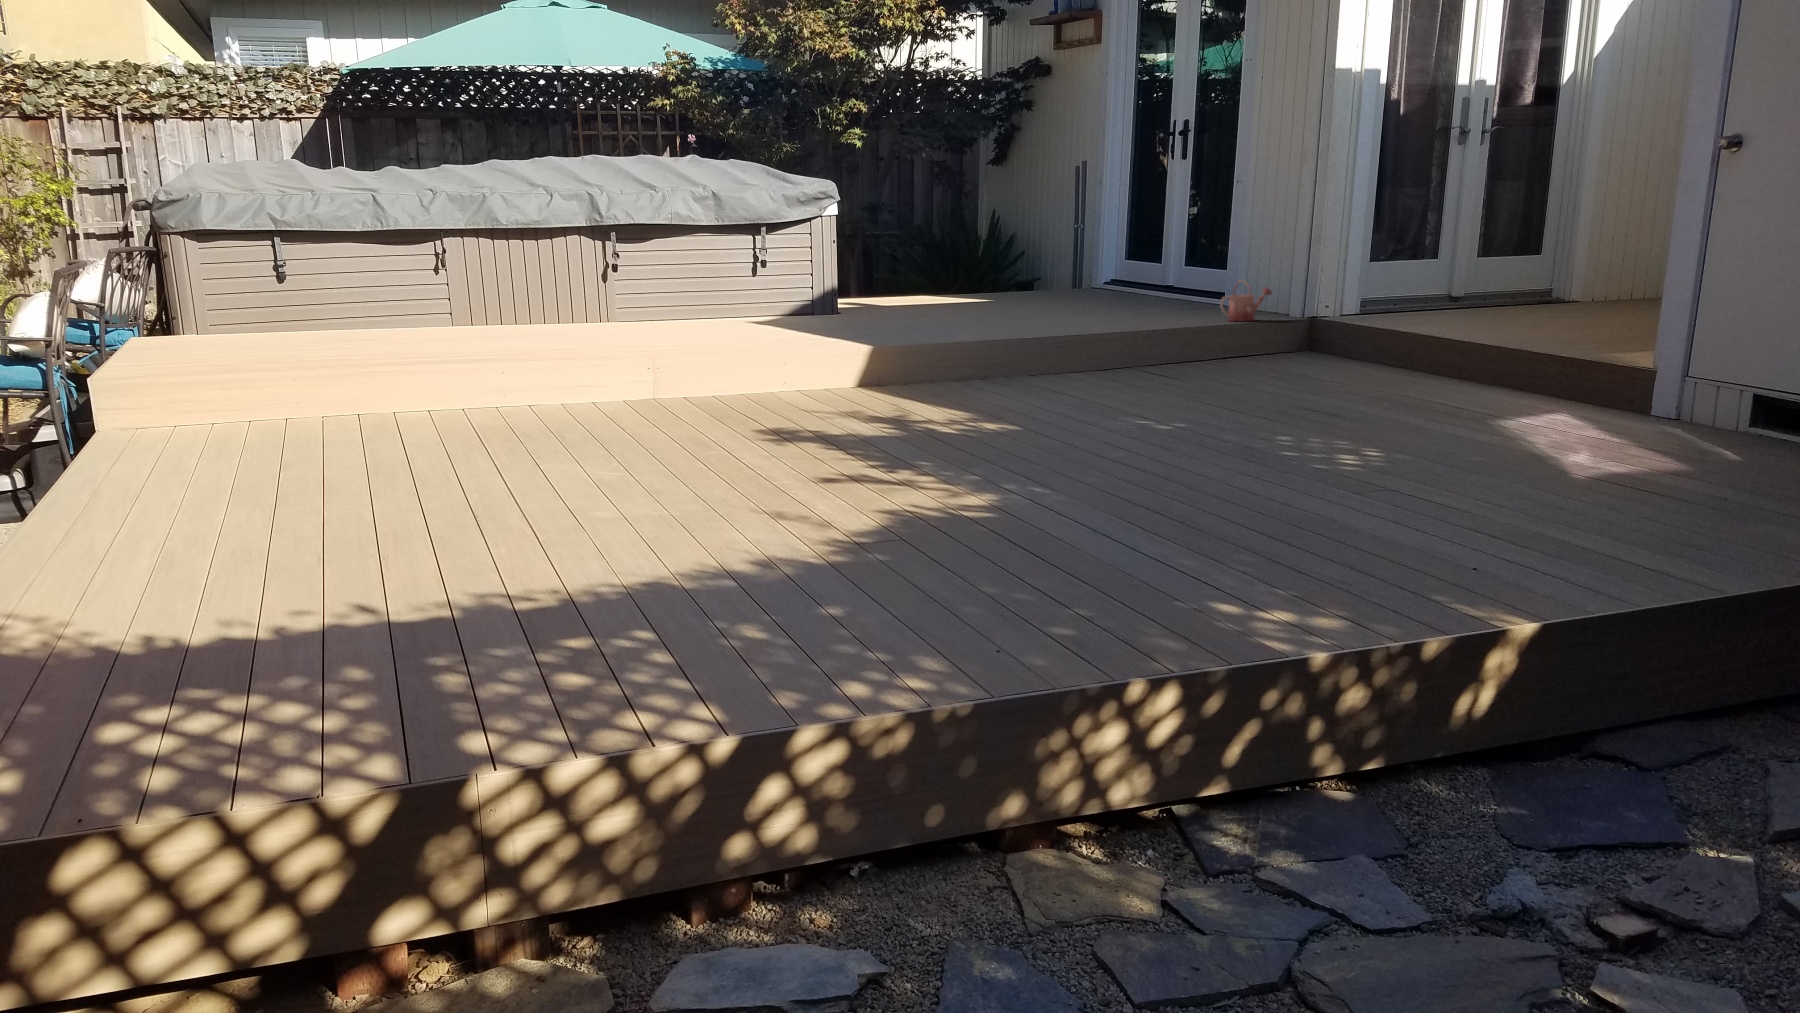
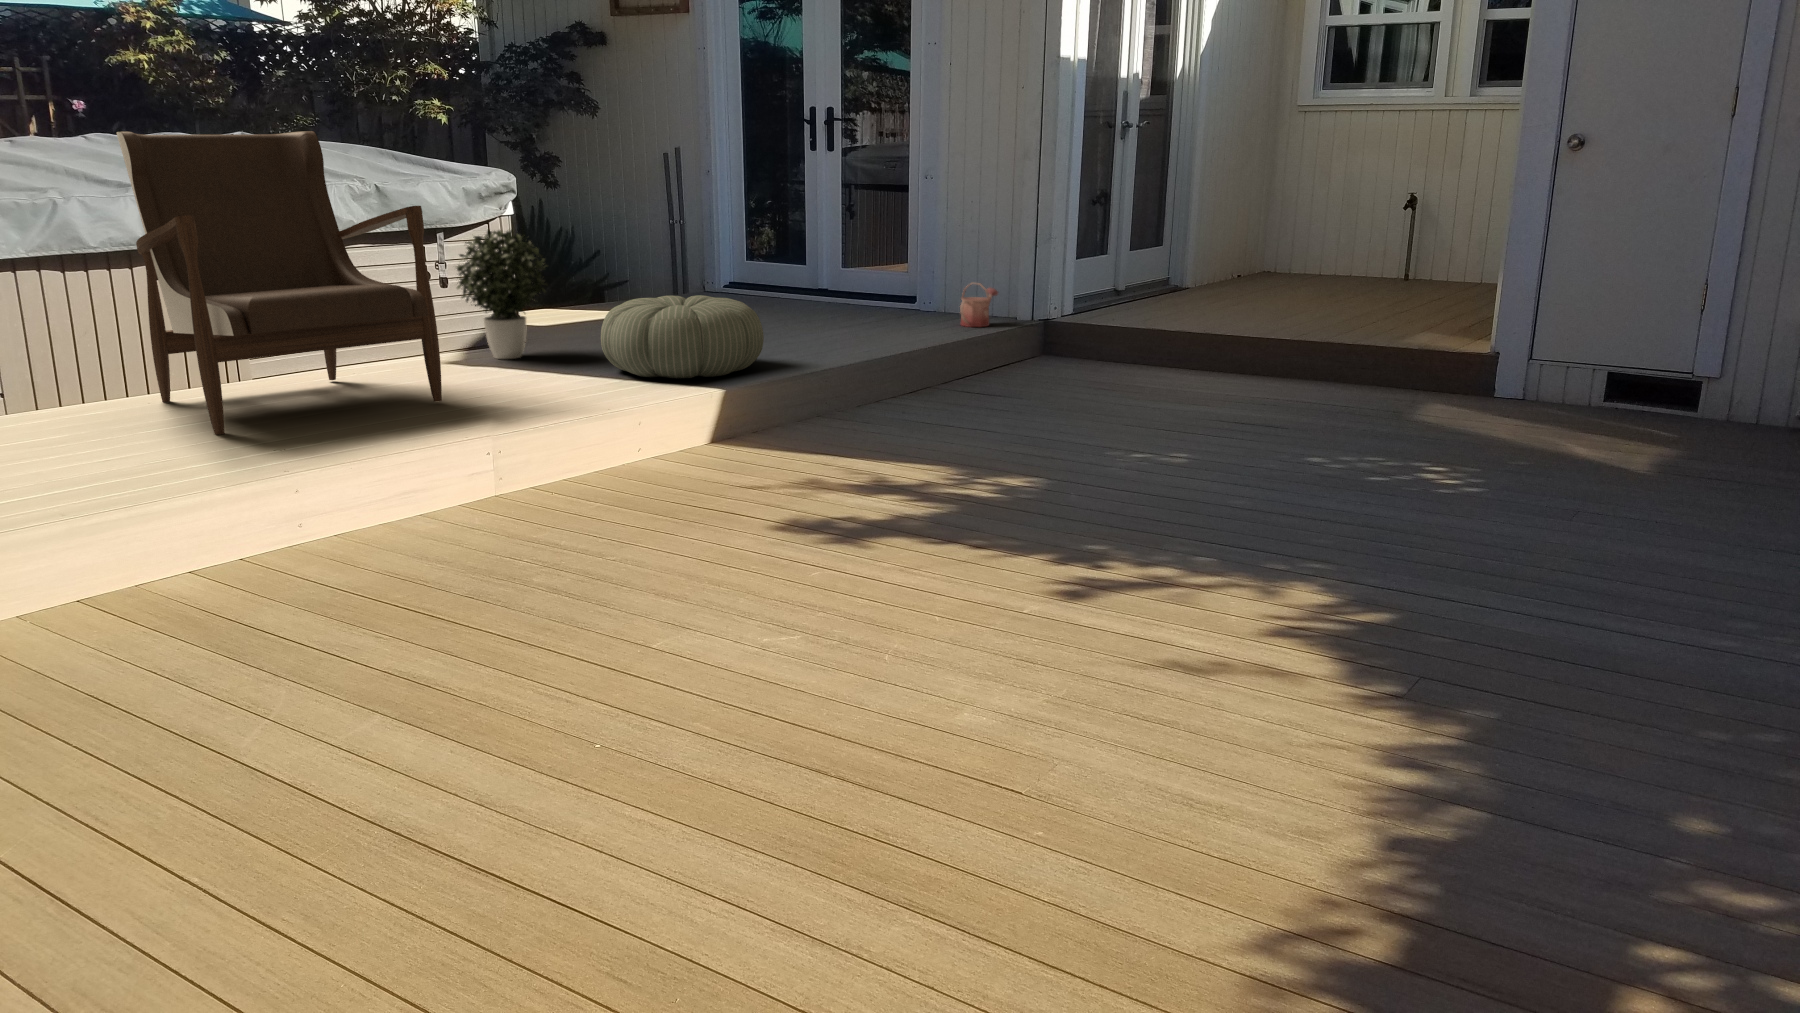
armchair: none [517,150,693,344] -> present [117,131,442,435]
potted plant: none [768,223,839,323] -> present [457,230,546,359]
pouf: none [840,275,967,335] -> present [601,295,764,379]

